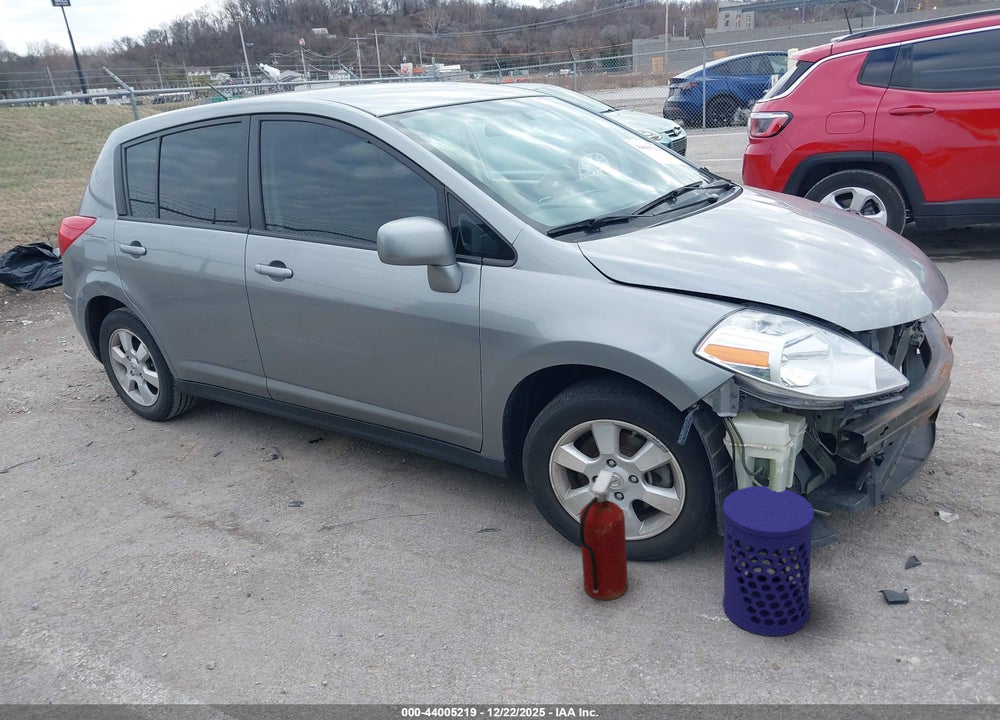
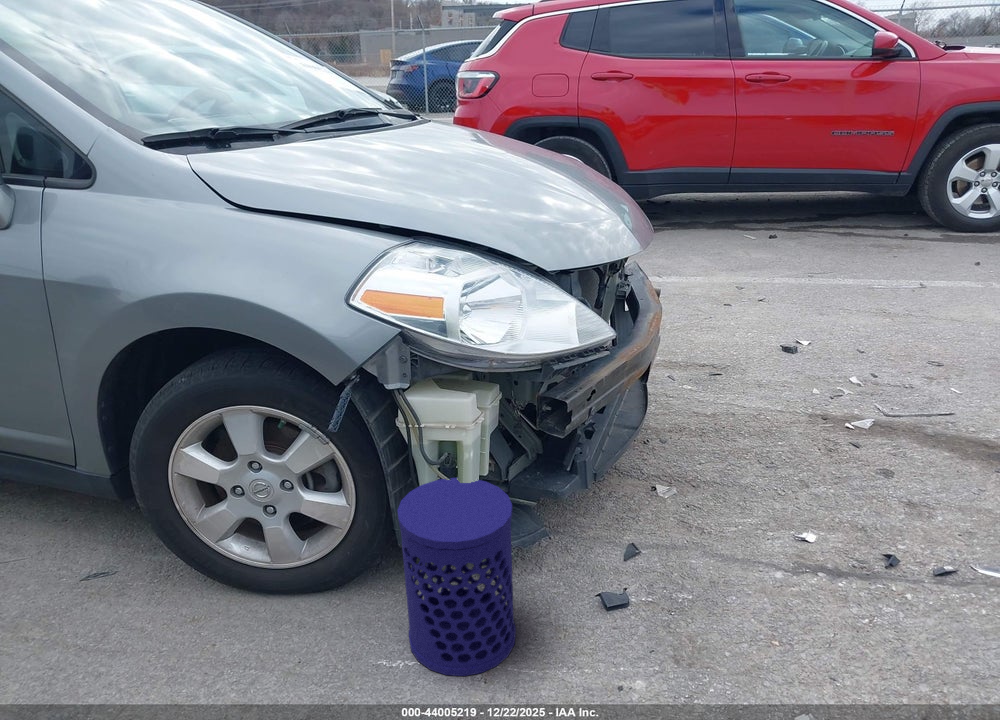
fire extinguisher: present [579,470,628,600] -> none [196,477,286,655]

